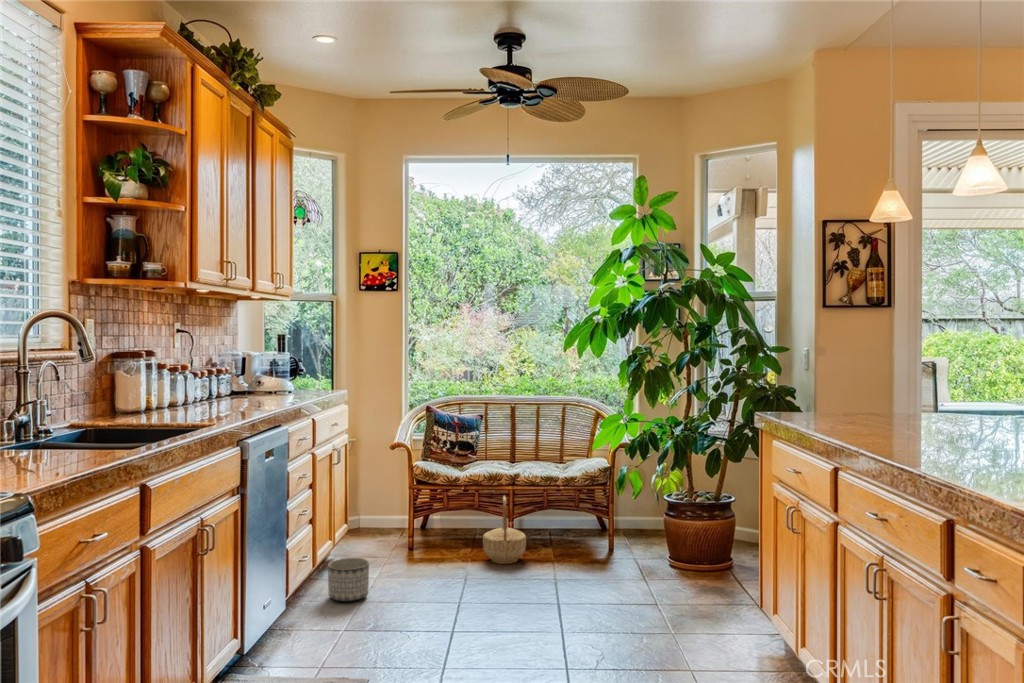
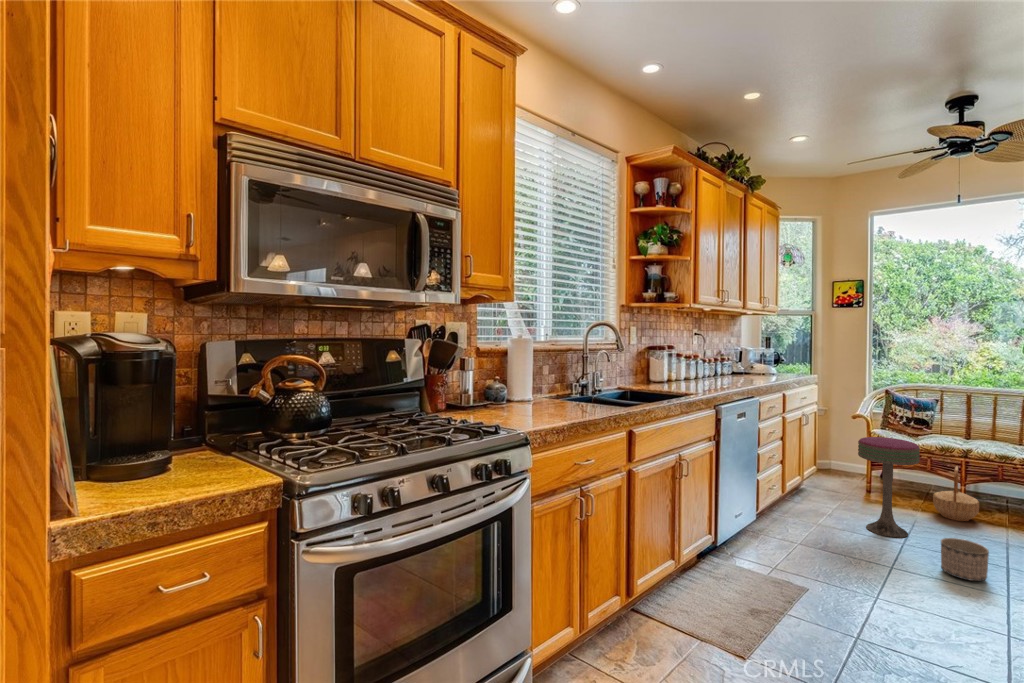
bar stool: none [408,469,475,604] -> present [858,437,920,538]
planter: present [328,558,369,602] -> present [941,538,989,581]

